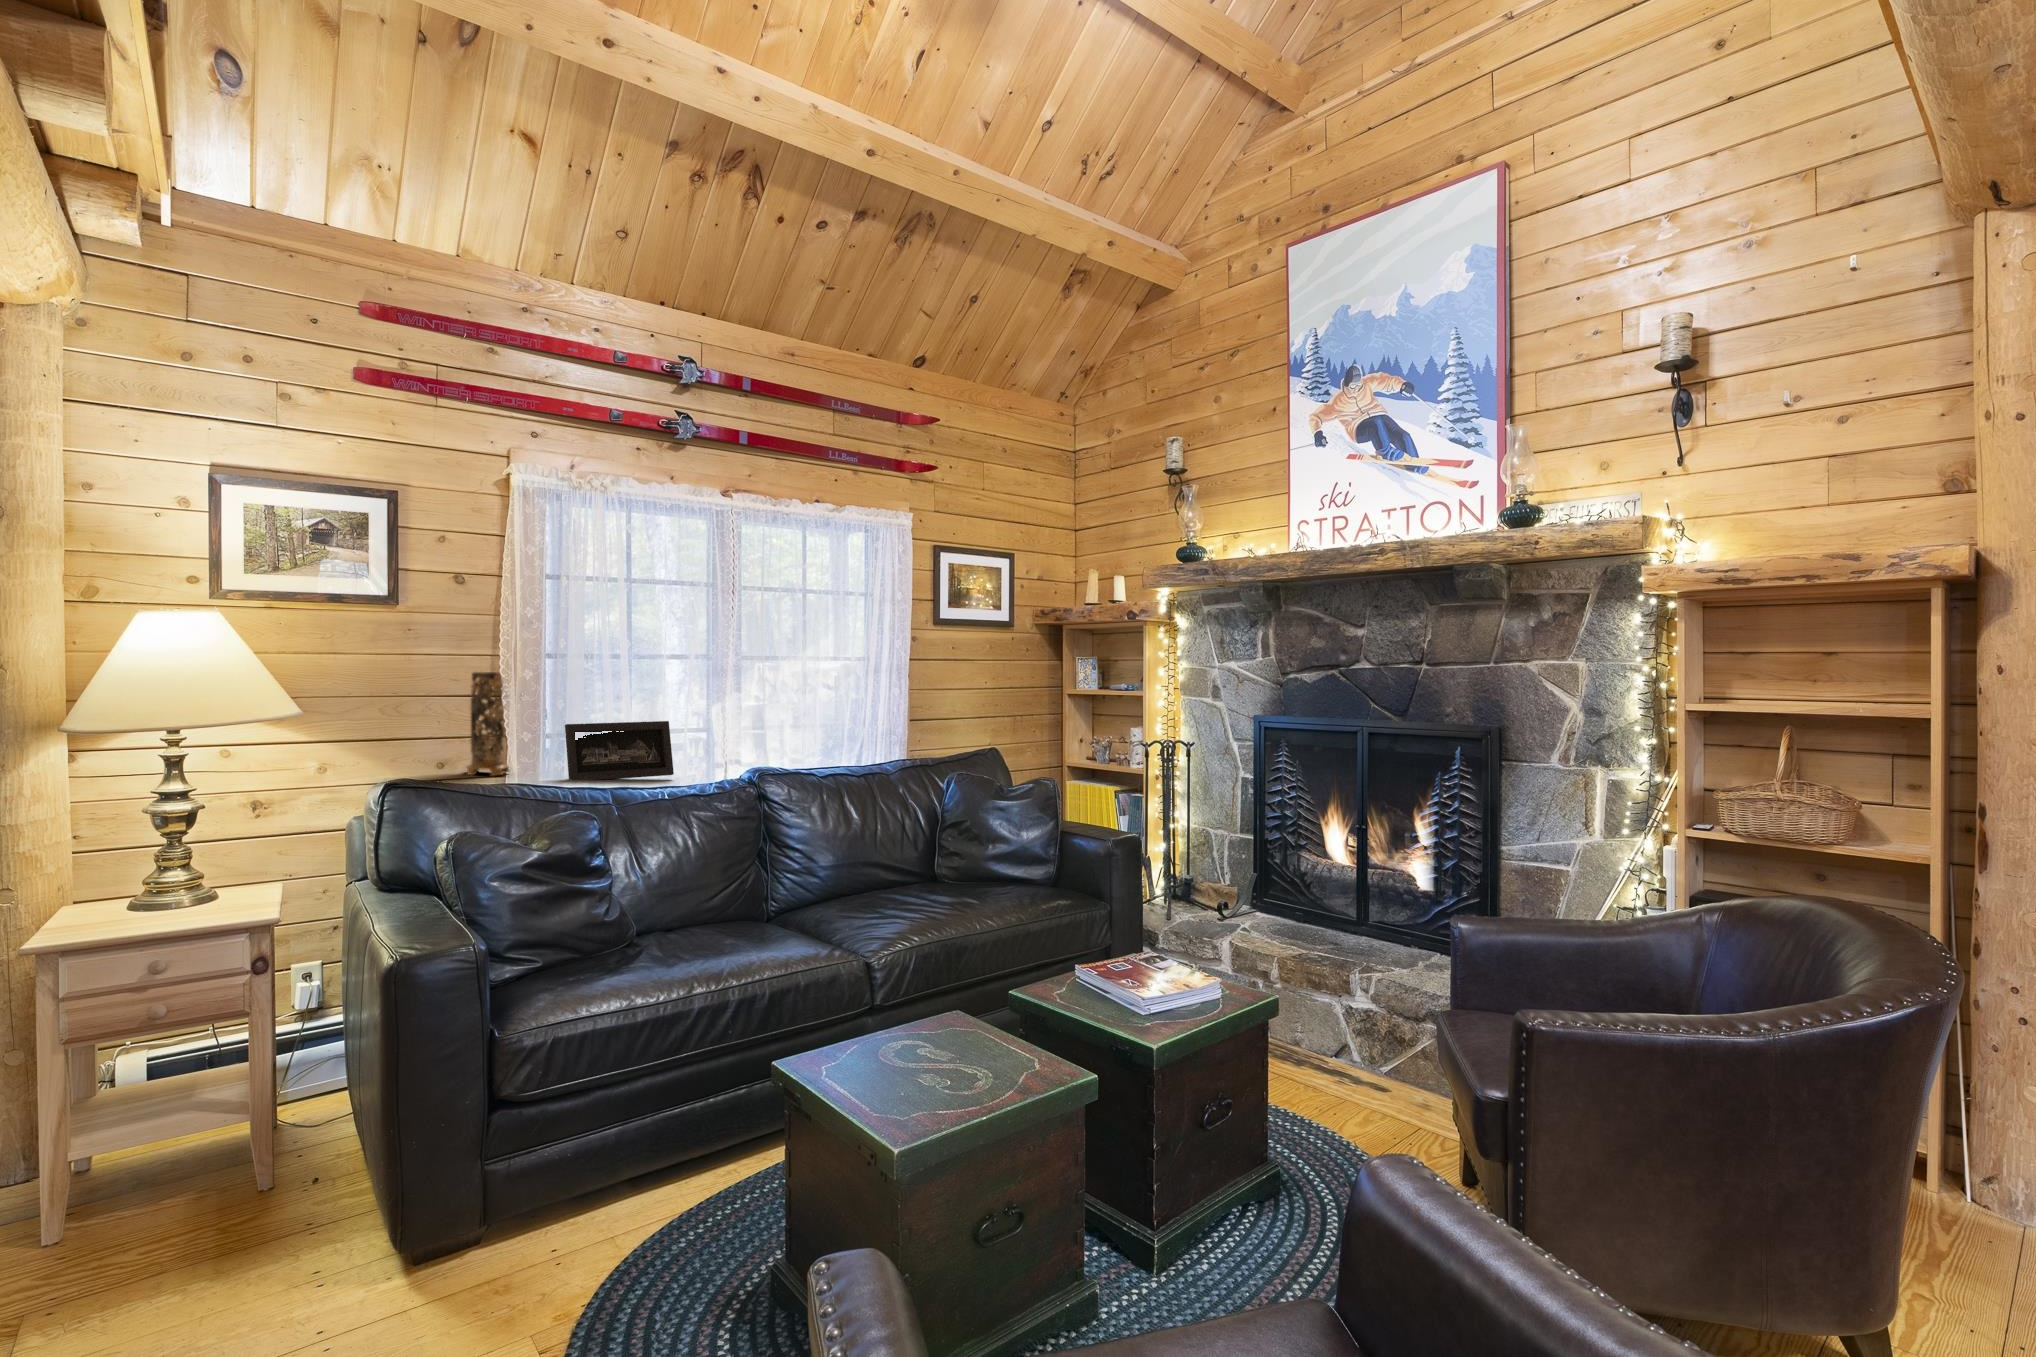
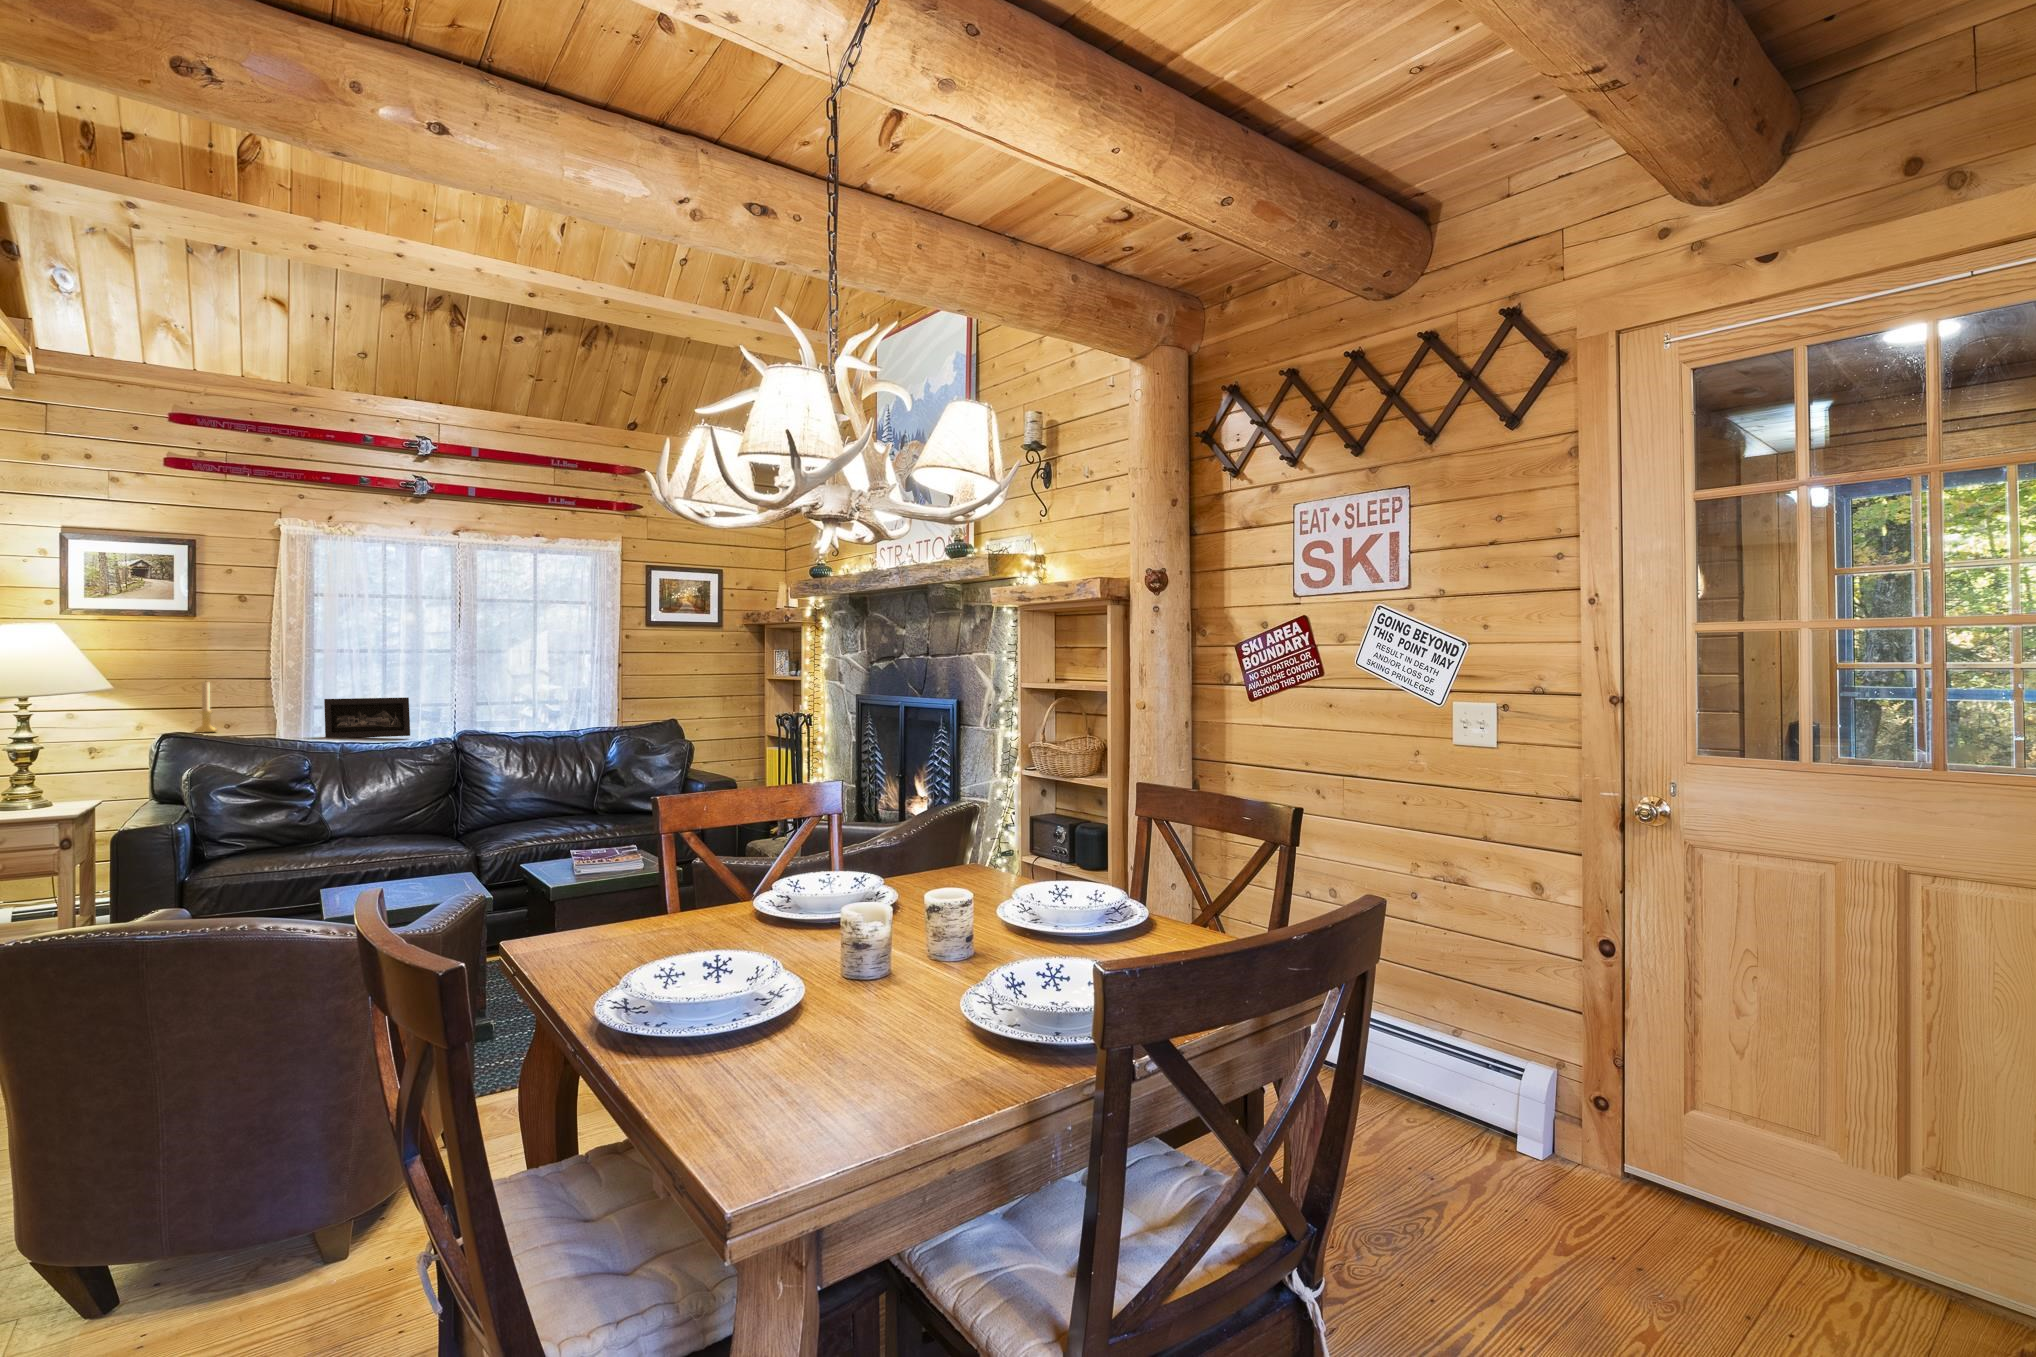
decorative vase: present [467,672,509,776] -> none [249,663,291,734]
candle holder: none [393,697,424,775] -> present [195,682,217,733]

